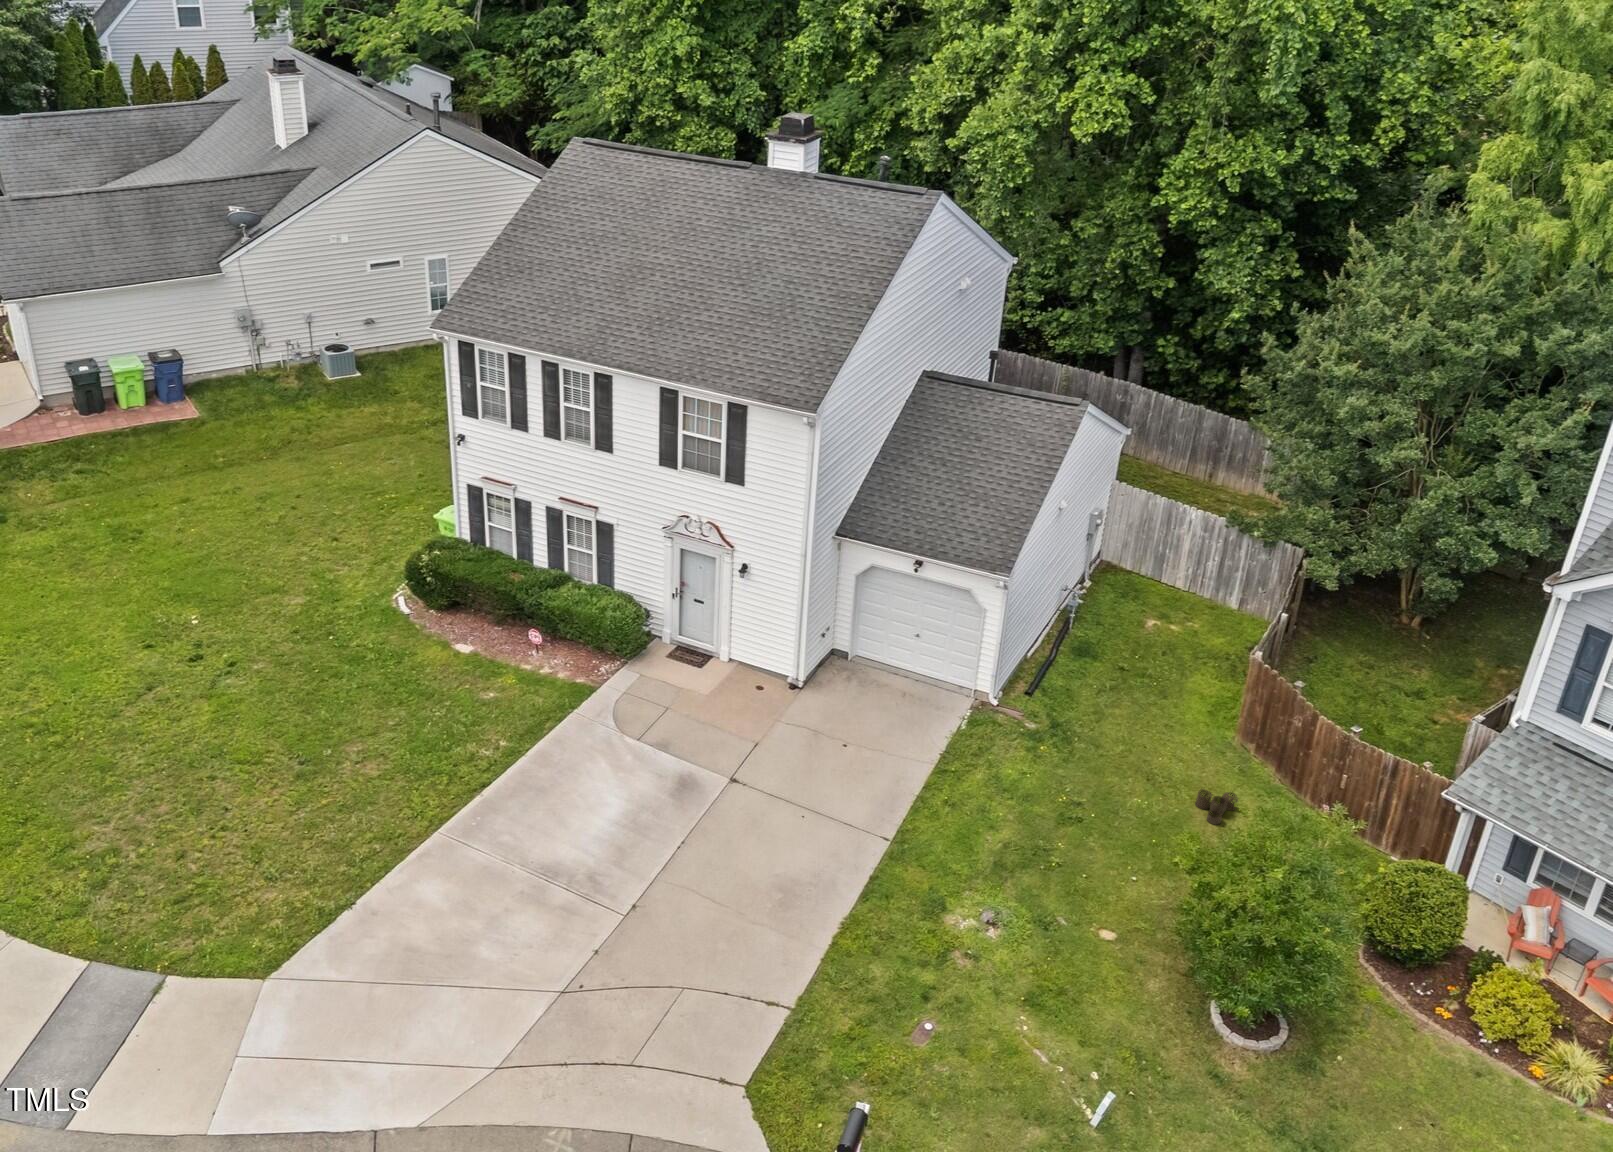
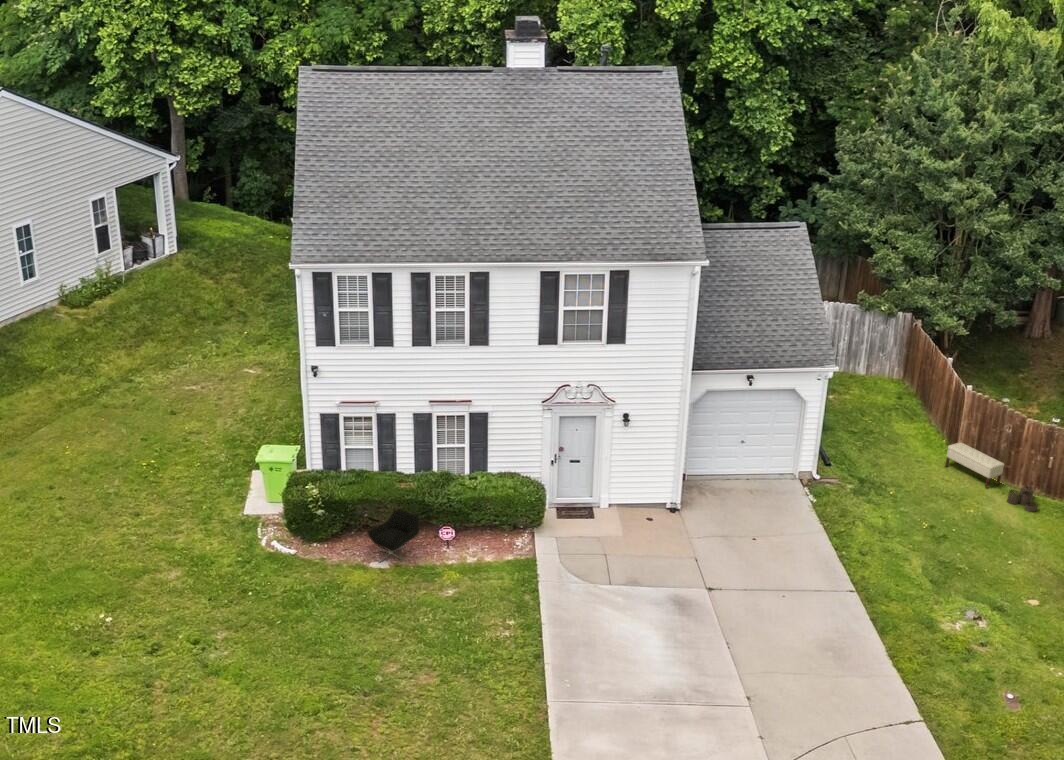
lounge chair: none [451,596,501,648] -> present [368,509,419,562]
bench: none [1171,717,1221,782] -> present [945,443,1004,488]

